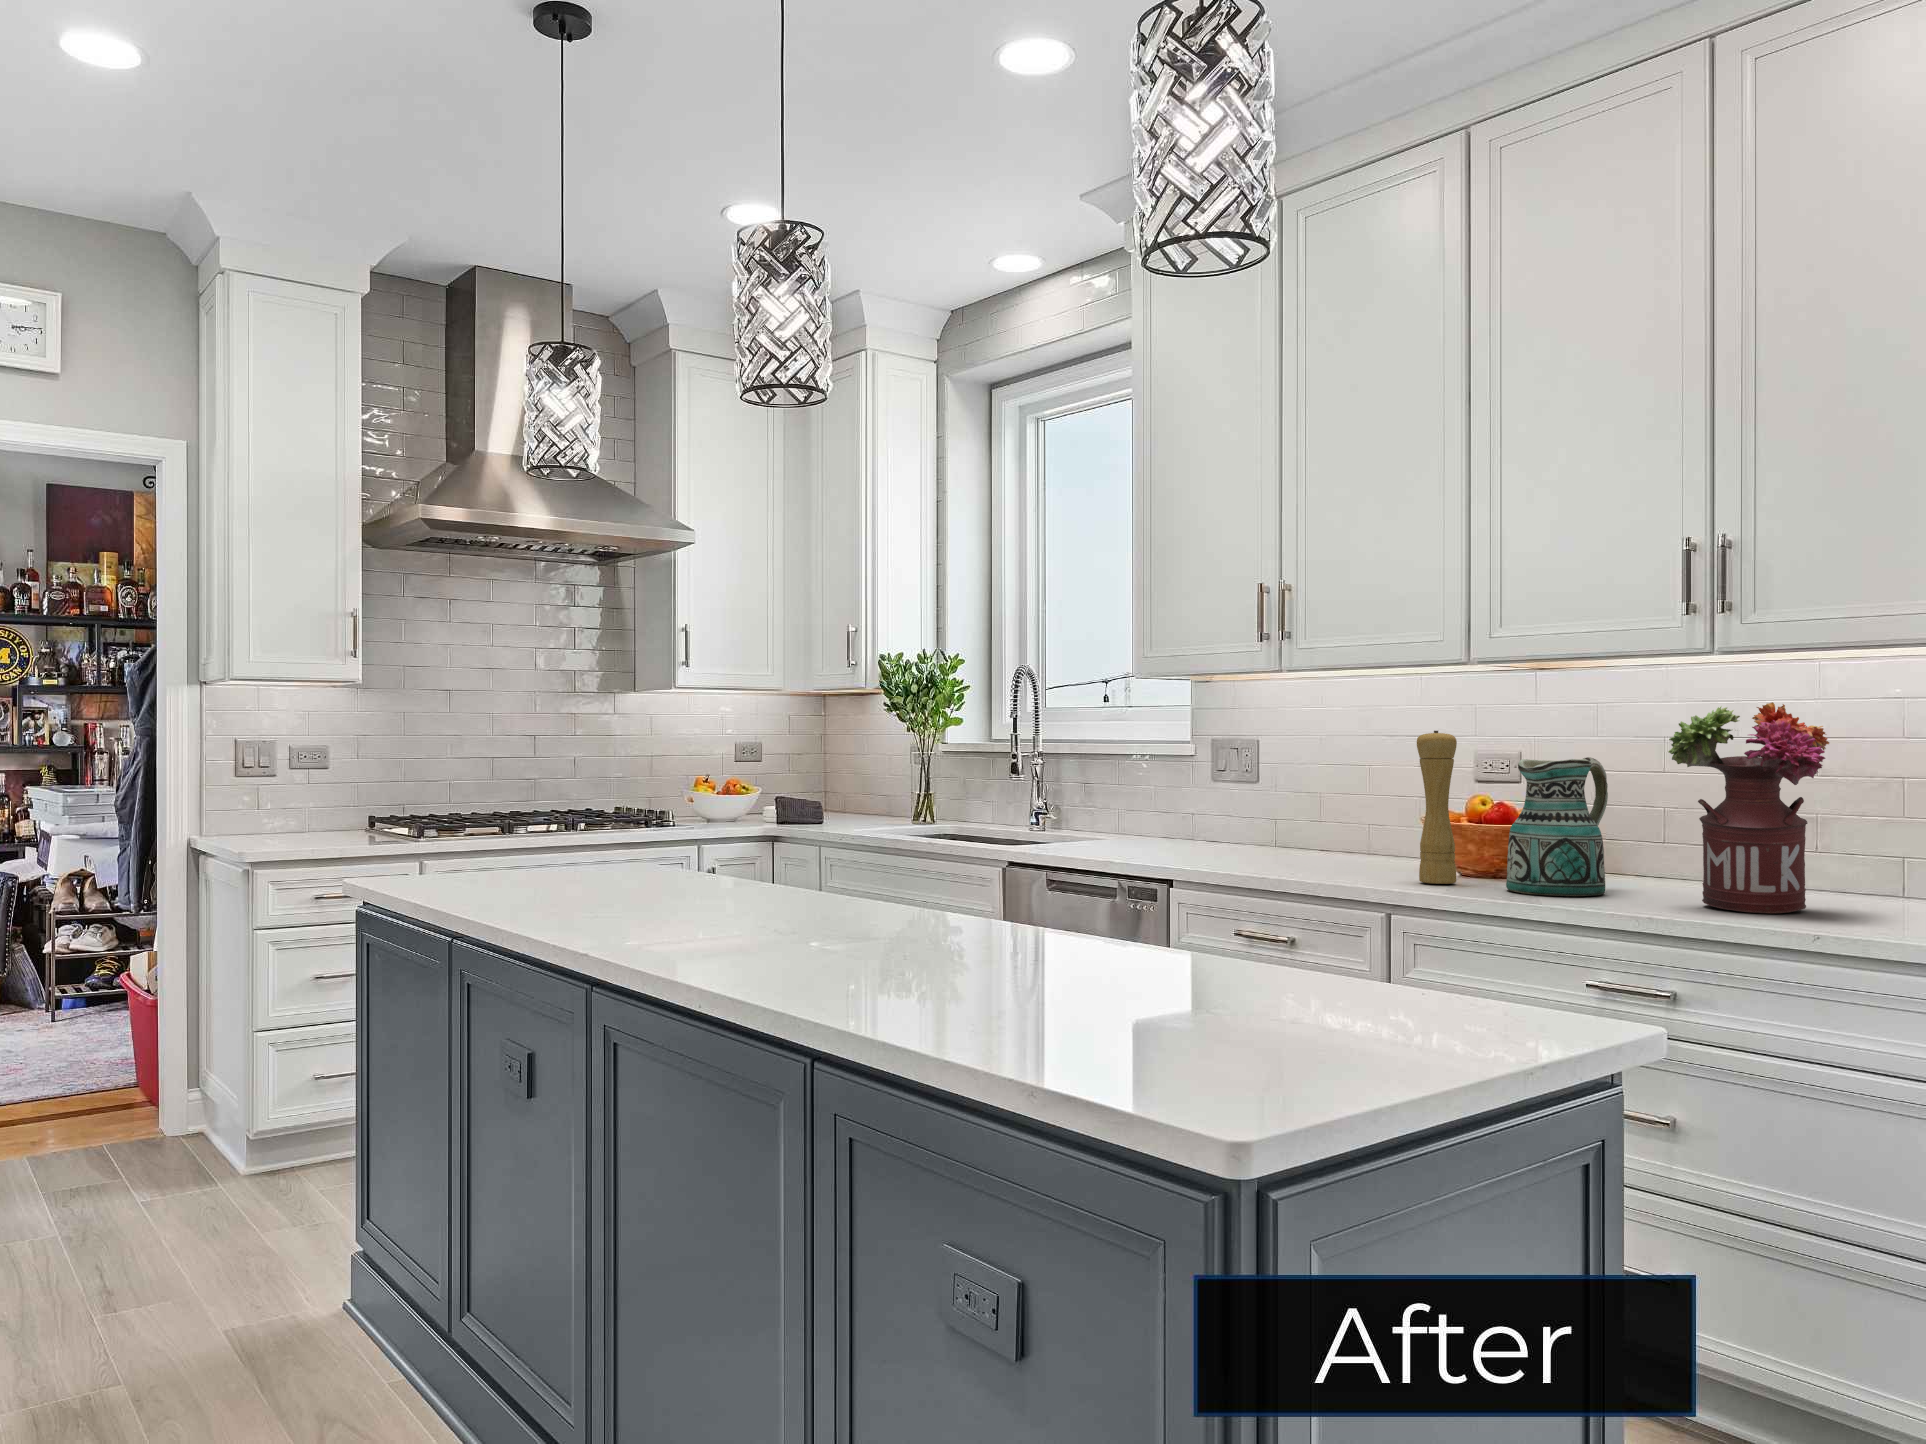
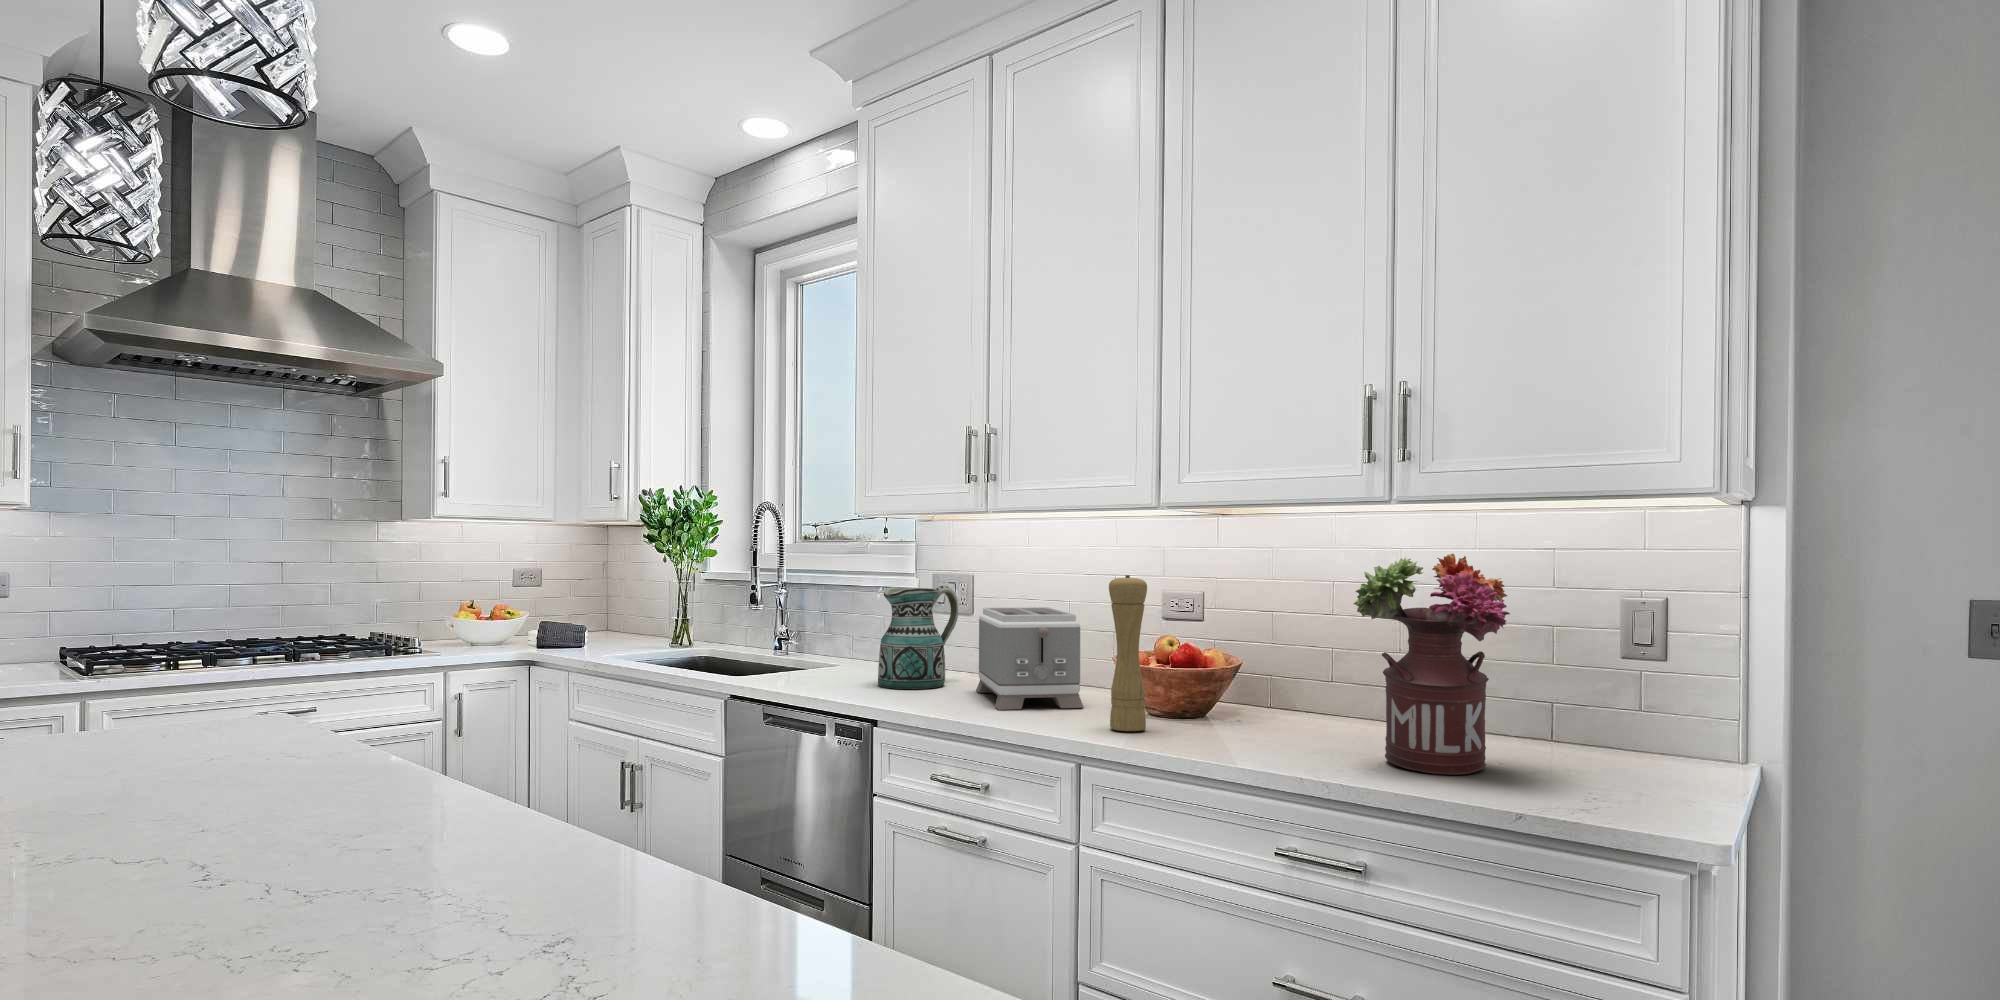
ceramic pitcher: present [1506,757,1608,896] -> present [878,586,958,689]
toaster: none [1269,771,1389,870] -> present [976,607,1084,710]

